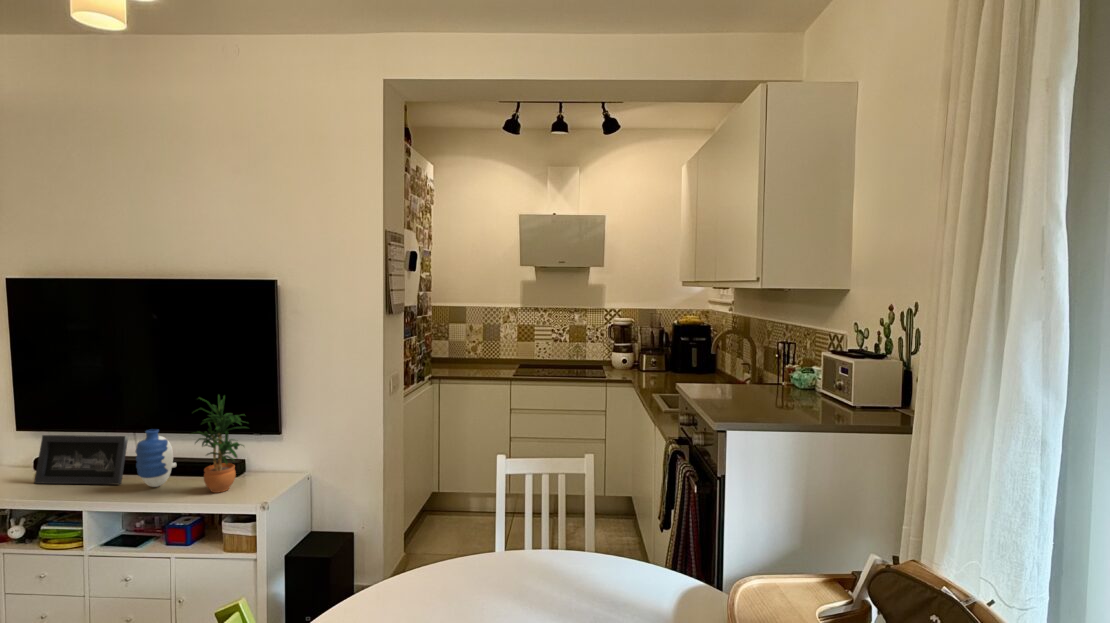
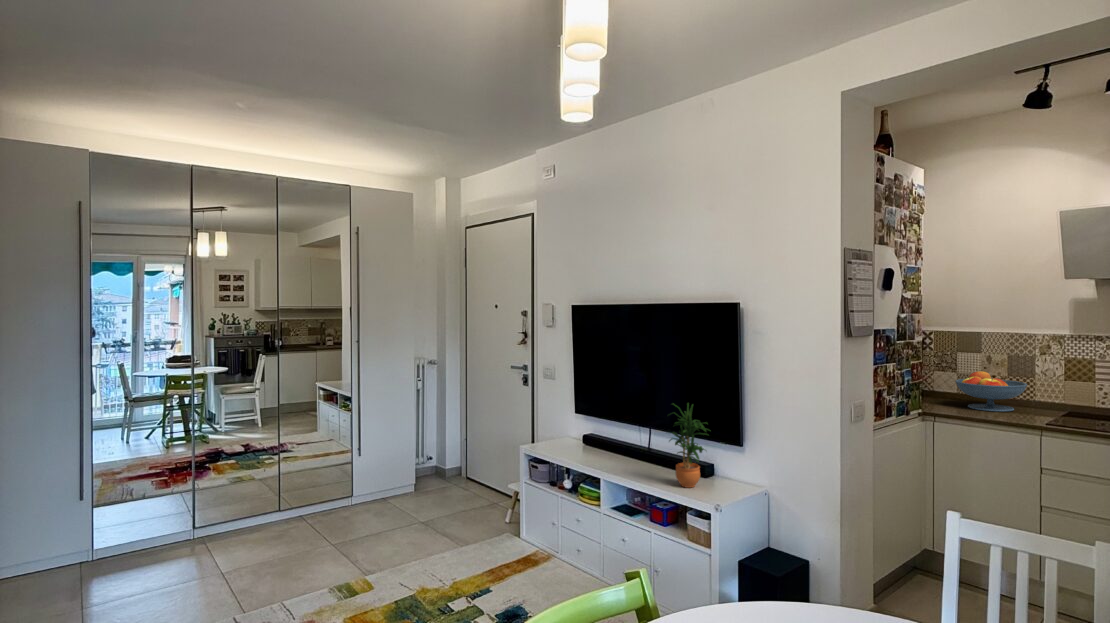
fruit bowl: none [452,339,499,371] -> present [955,371,1027,412]
vase: present [135,429,176,487] -> none [632,425,660,472]
picture frame: present [34,435,128,484] -> none [579,419,631,465]

